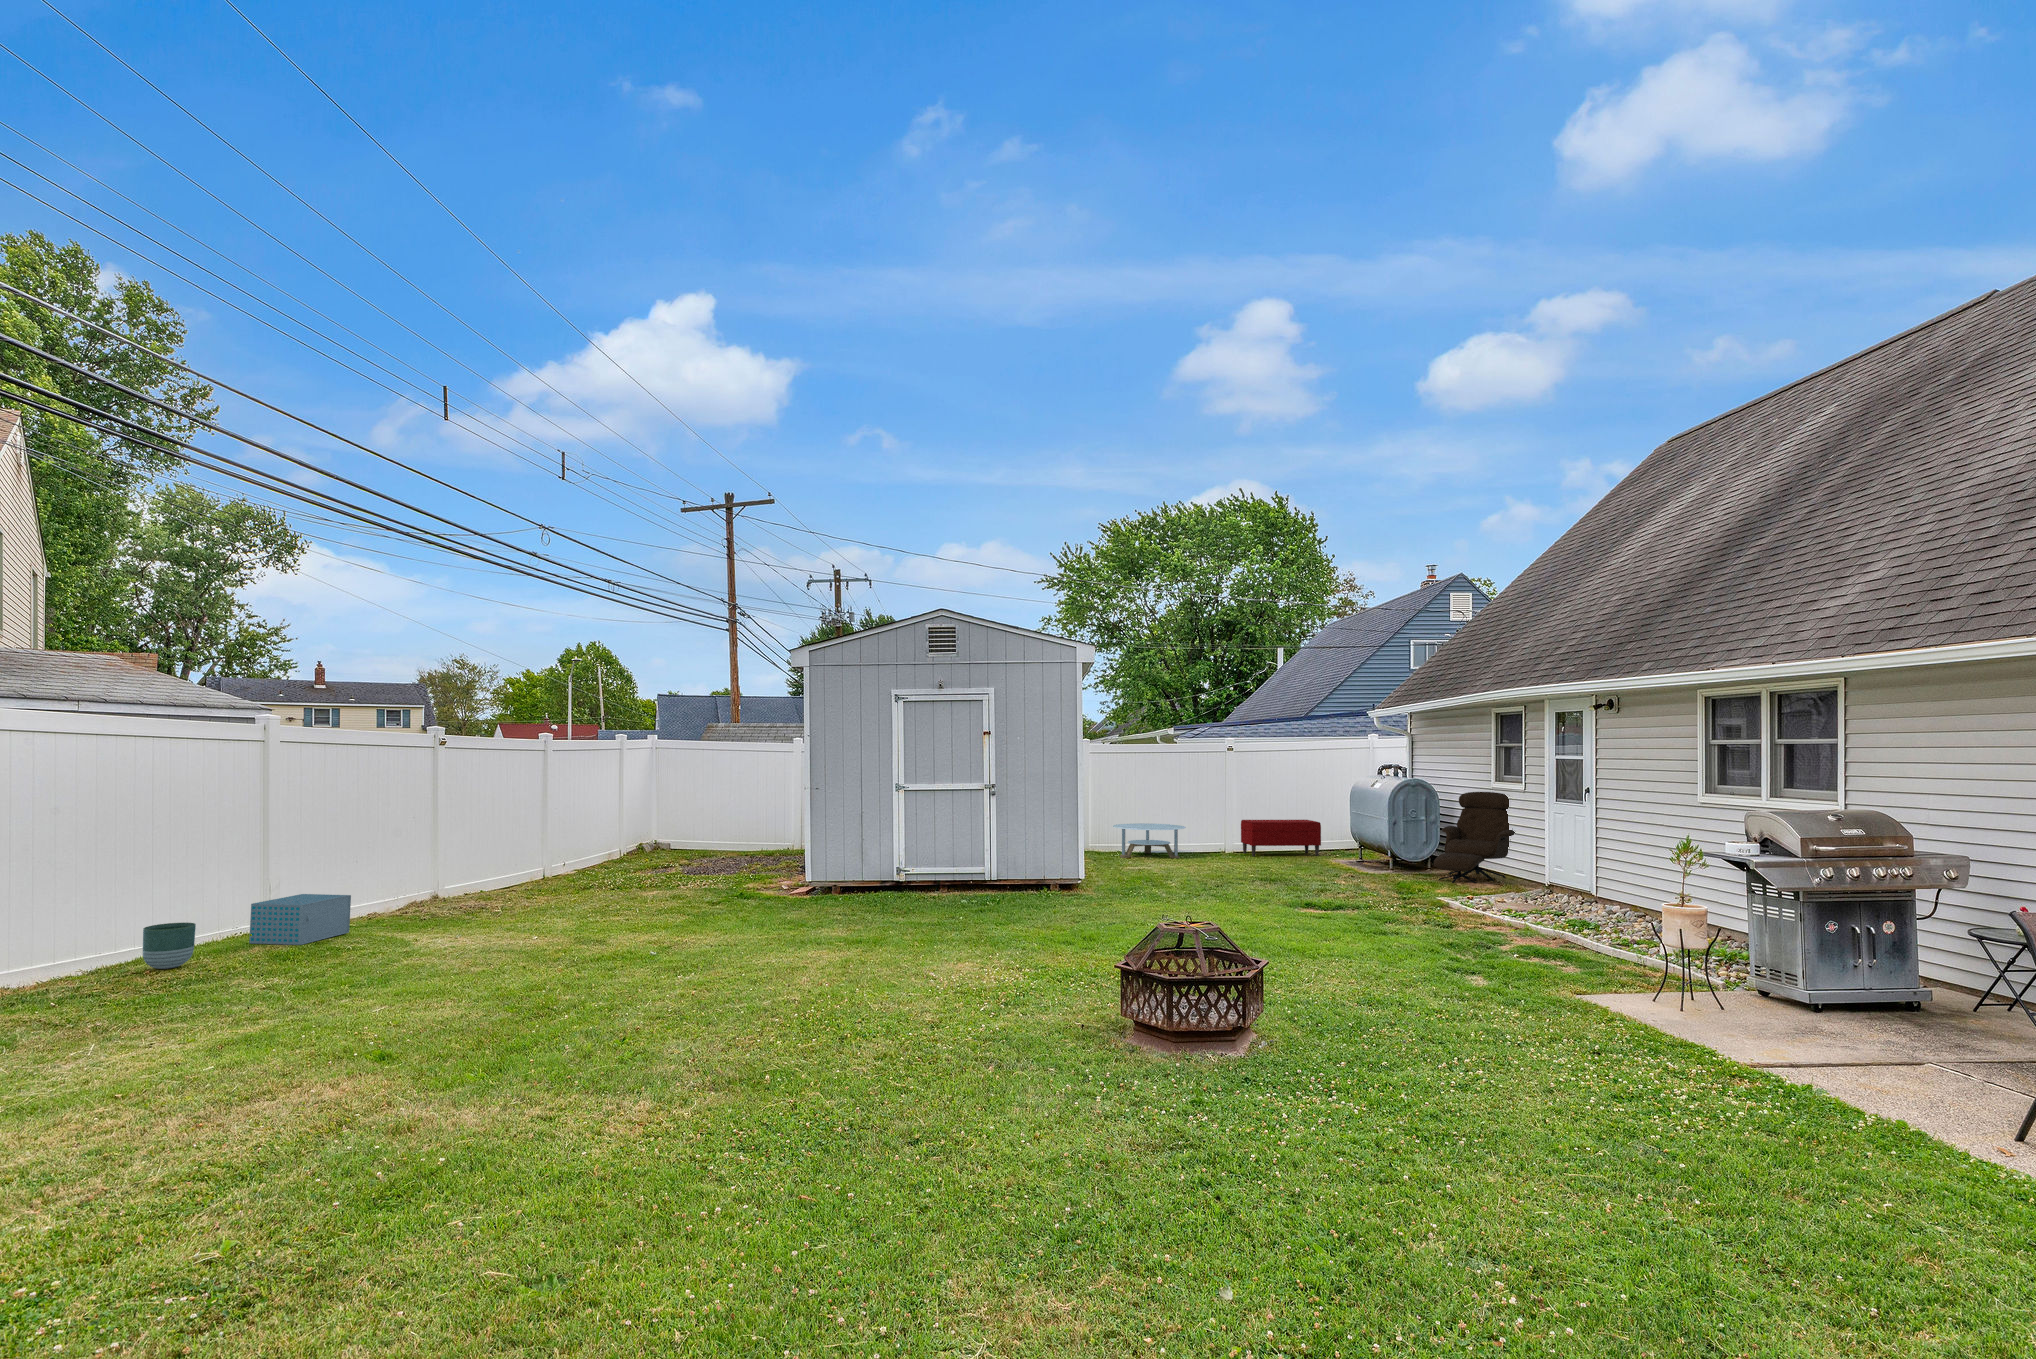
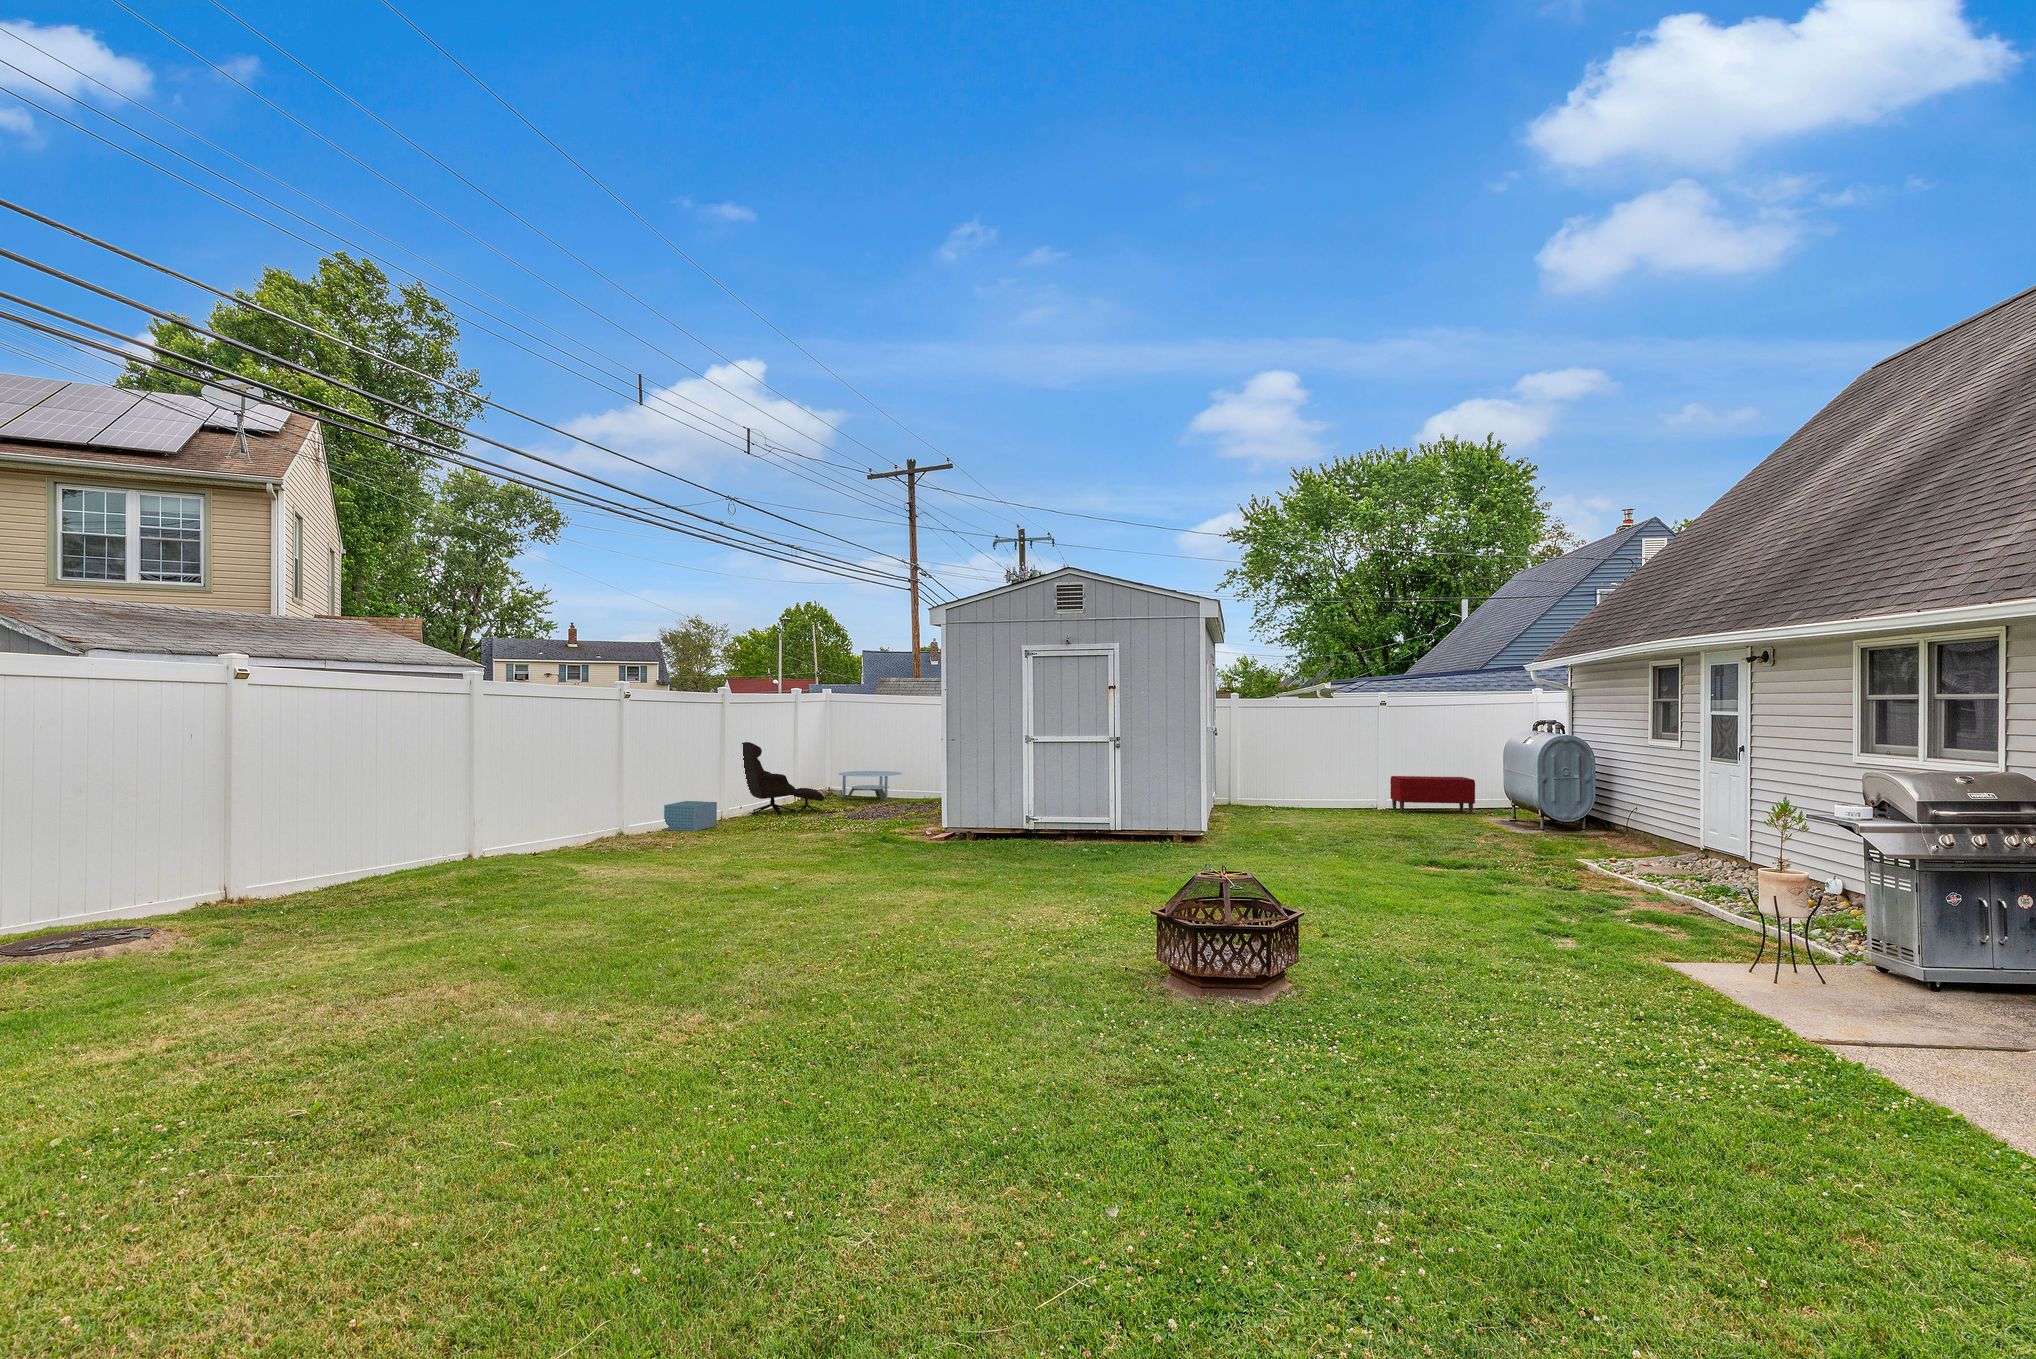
lounge chair: present [1434,792,1516,883] -> present [742,742,824,815]
round table: present [1113,823,1186,858] -> present [839,771,902,801]
storage box: present [249,894,351,945] -> present [664,801,717,831]
planter: present [143,923,196,969] -> none [398,841,436,877]

